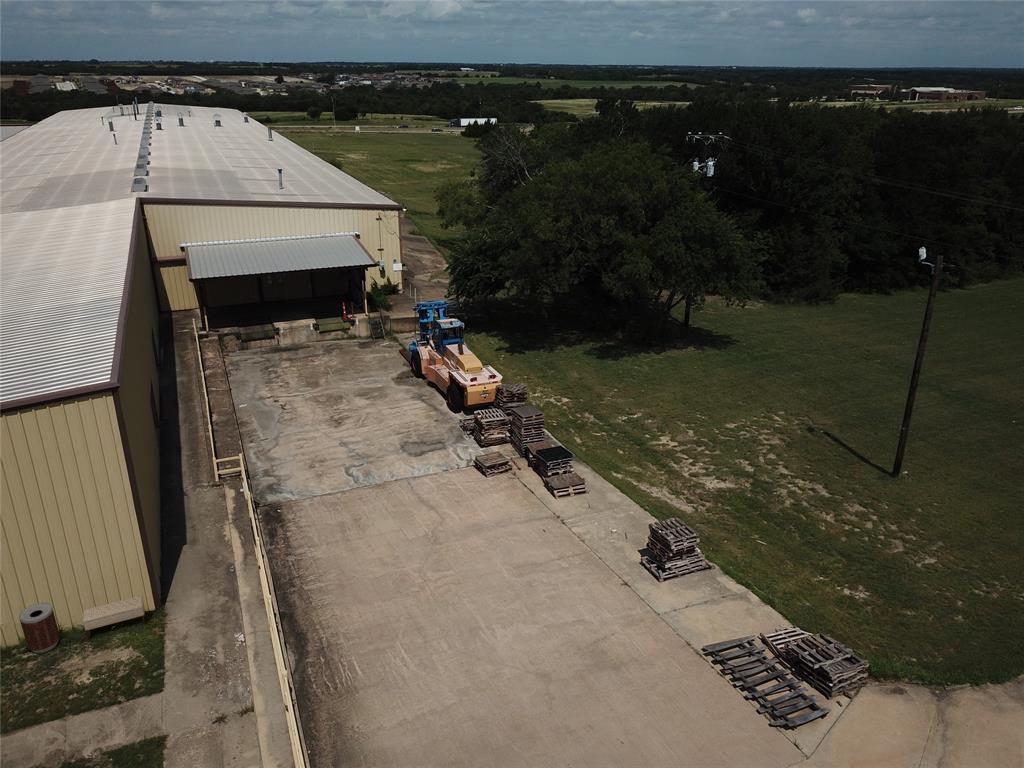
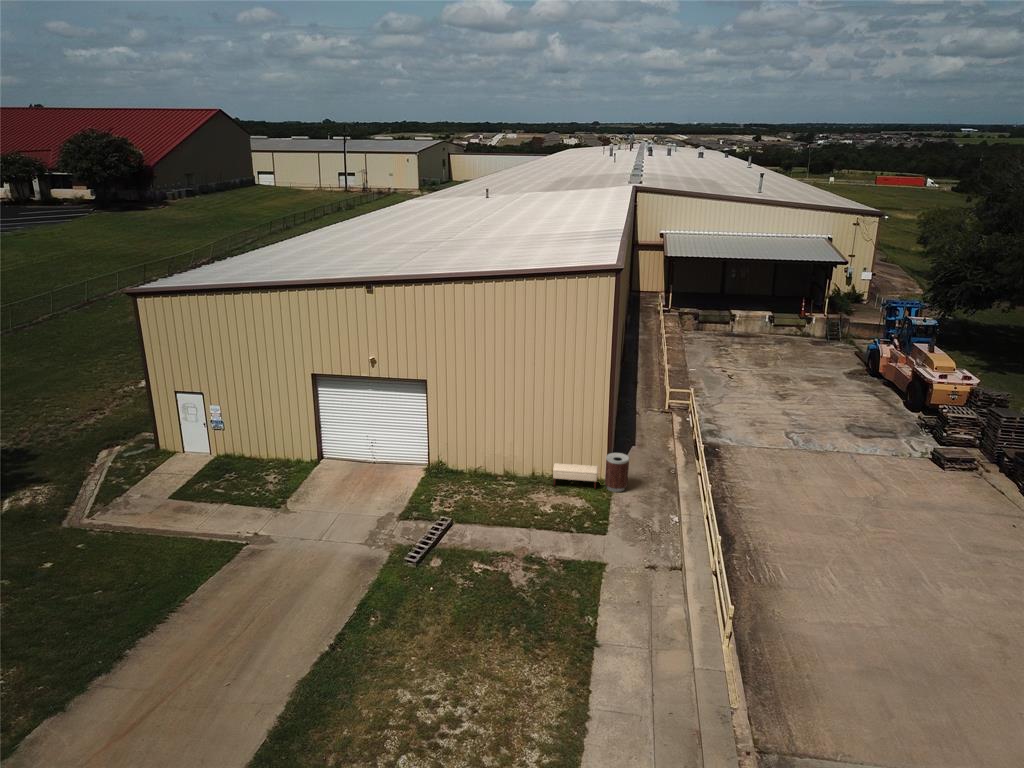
trash can: present [19,603,60,653] -> present [605,453,629,492]

